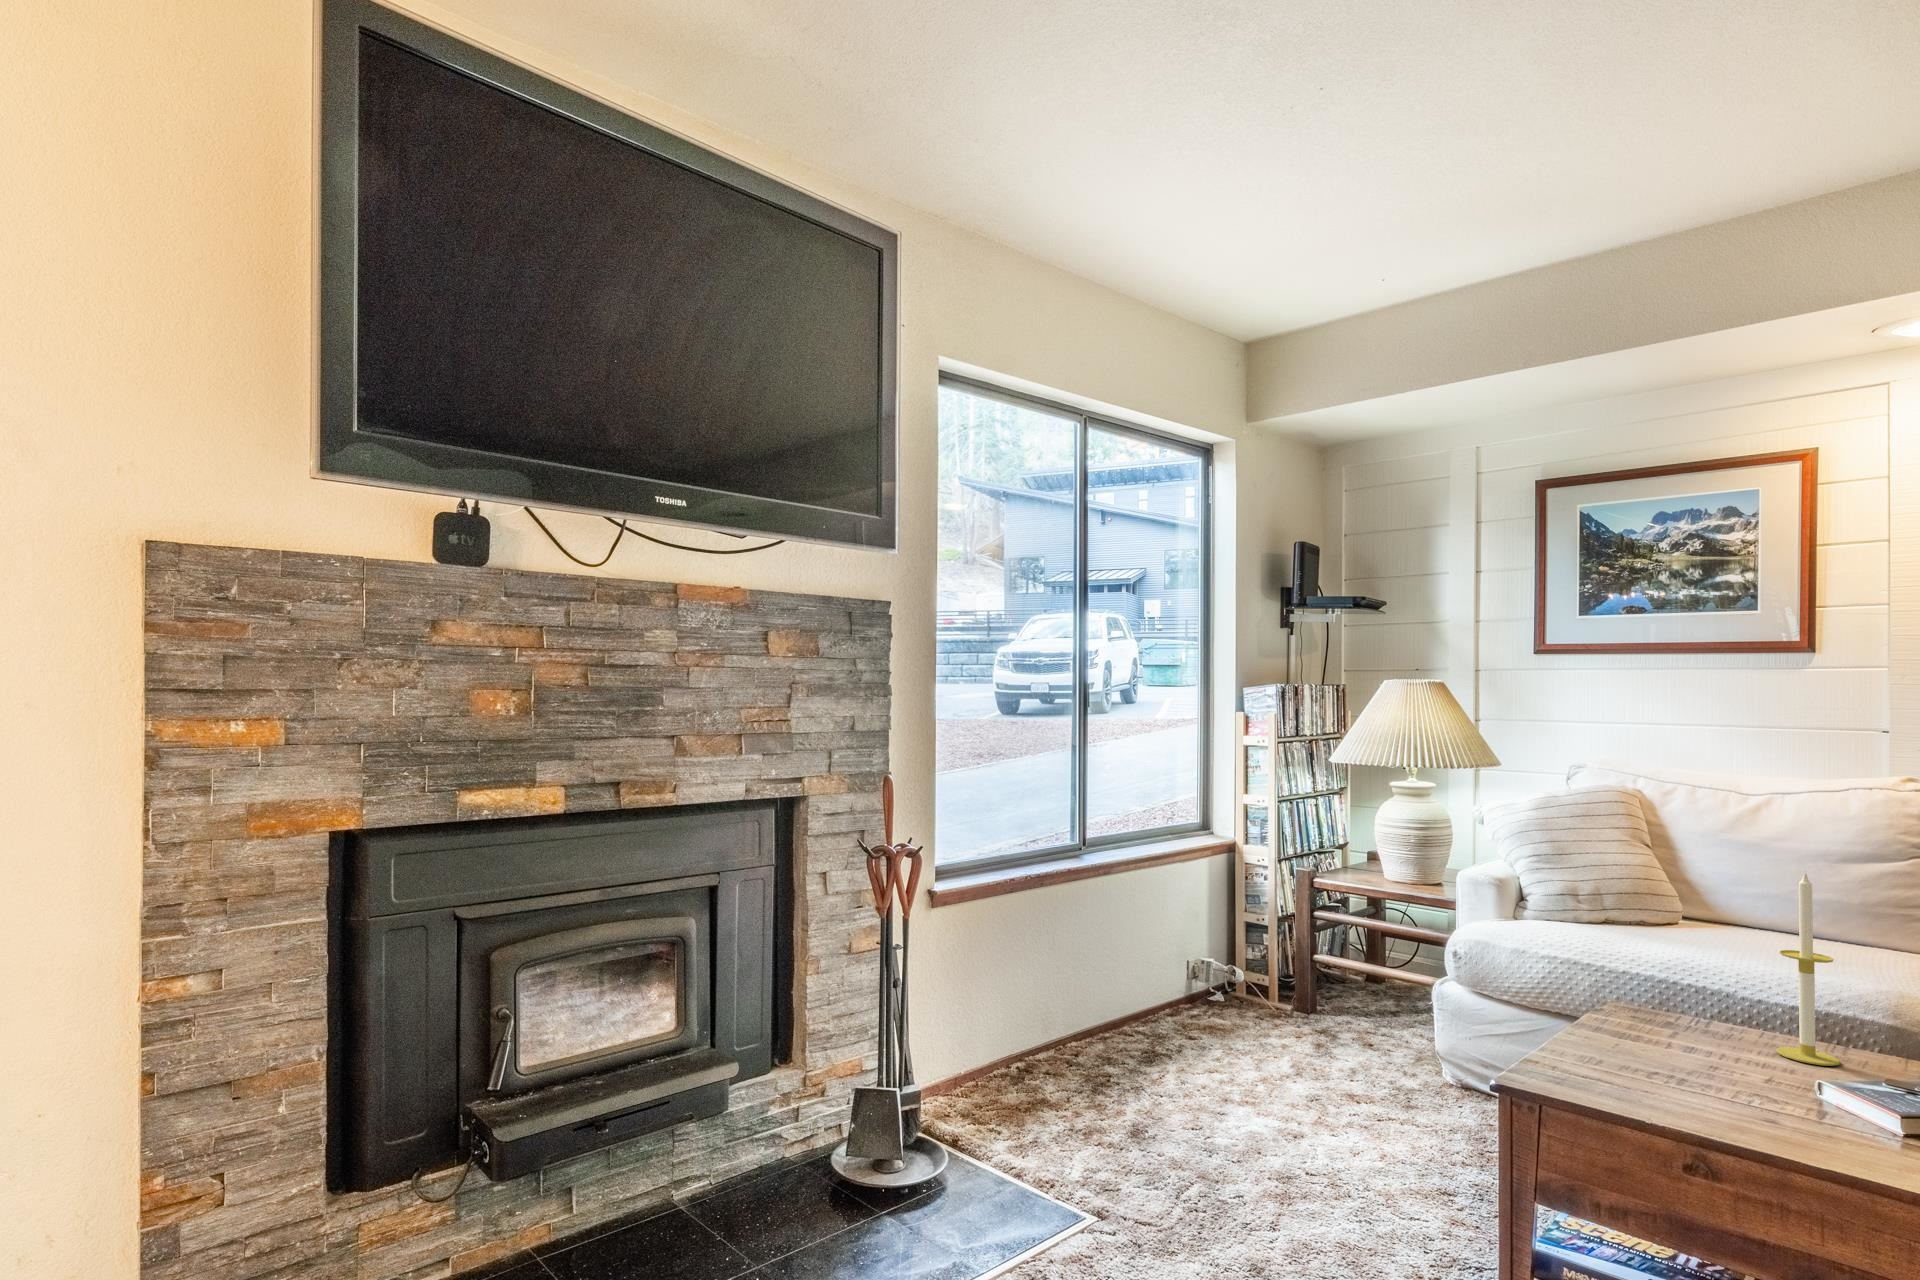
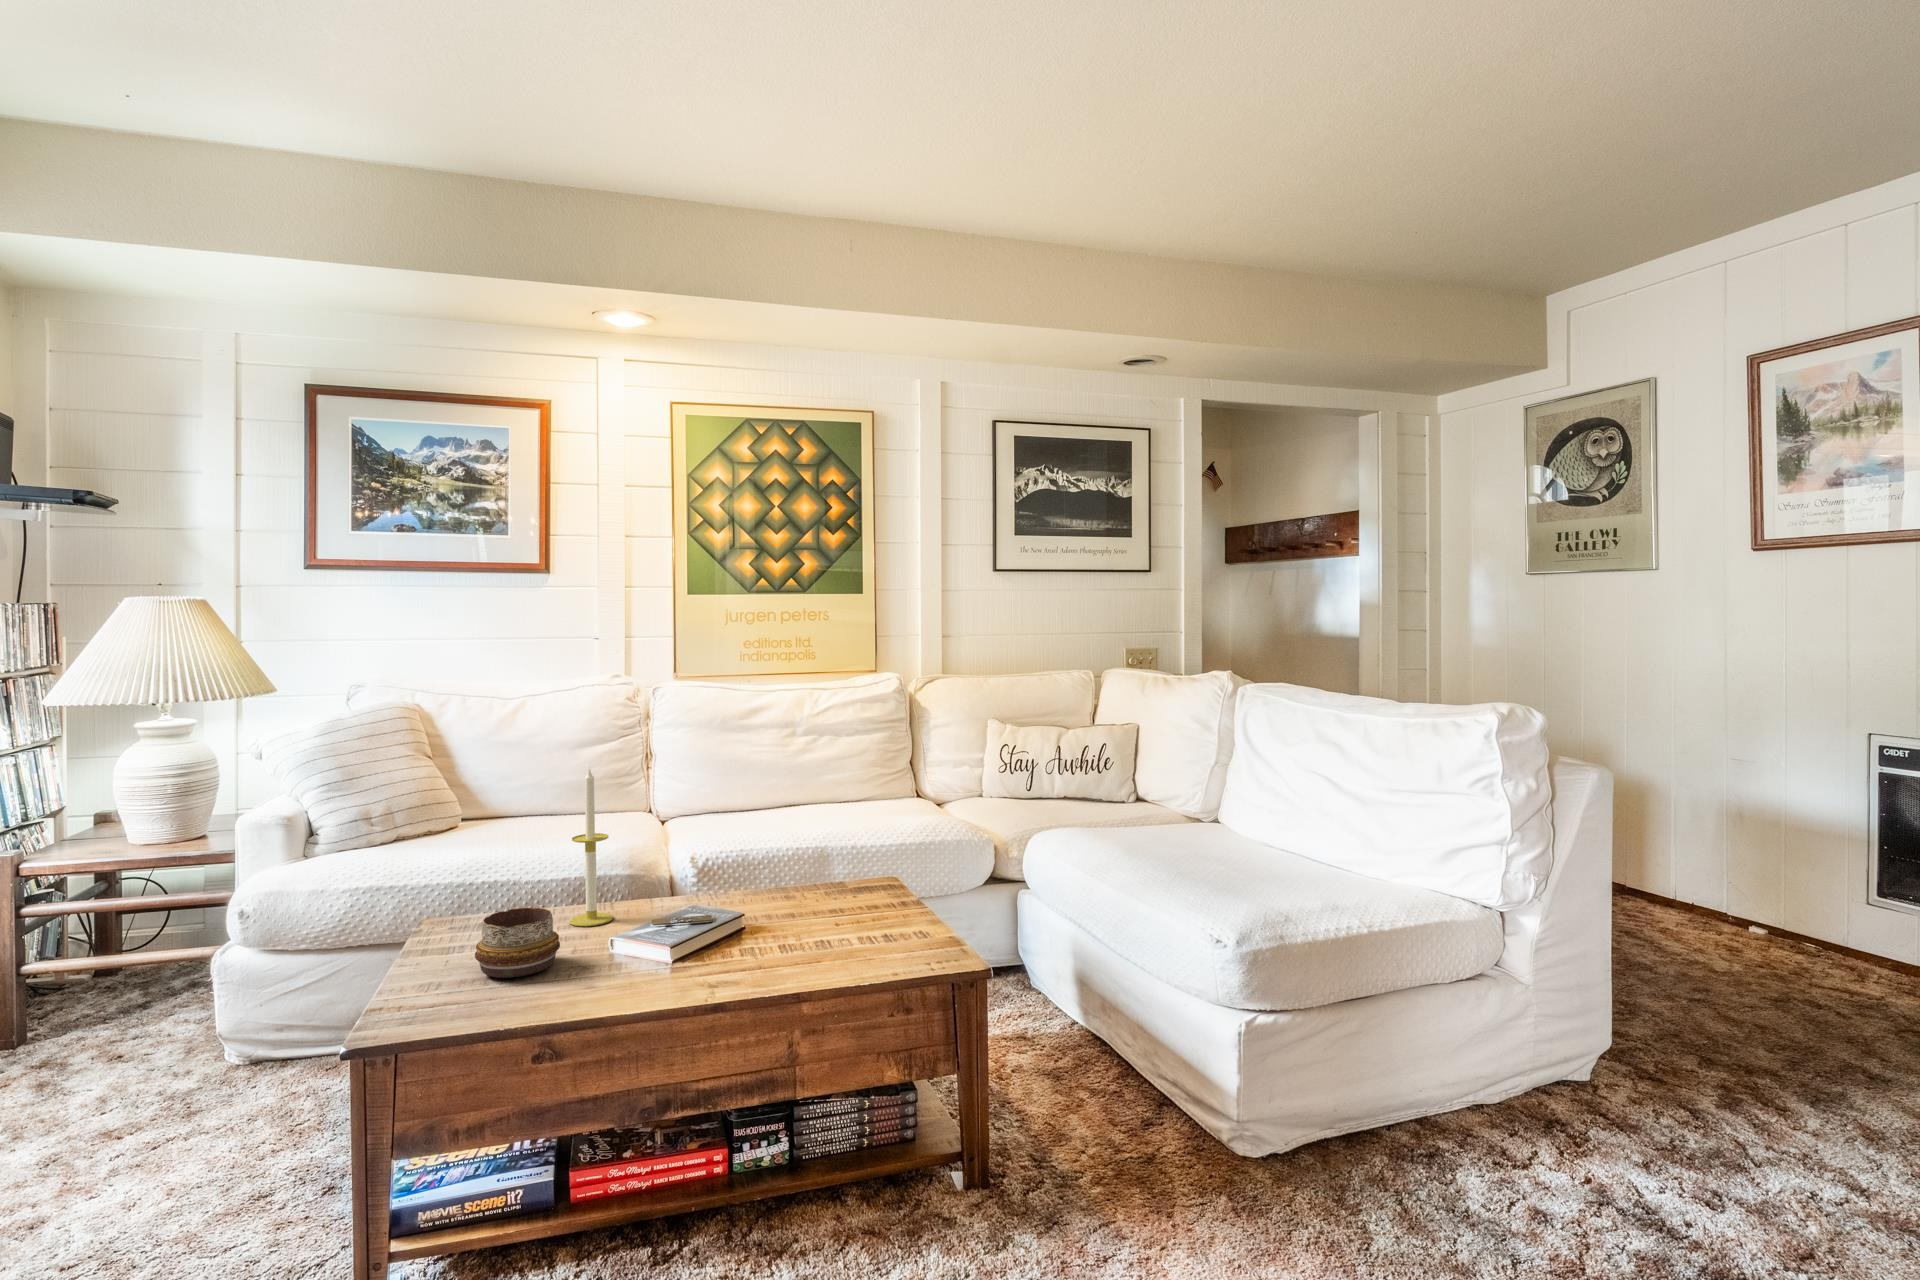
decorative bowl: none [1640,1003,1745,1082] -> present [475,908,560,978]

